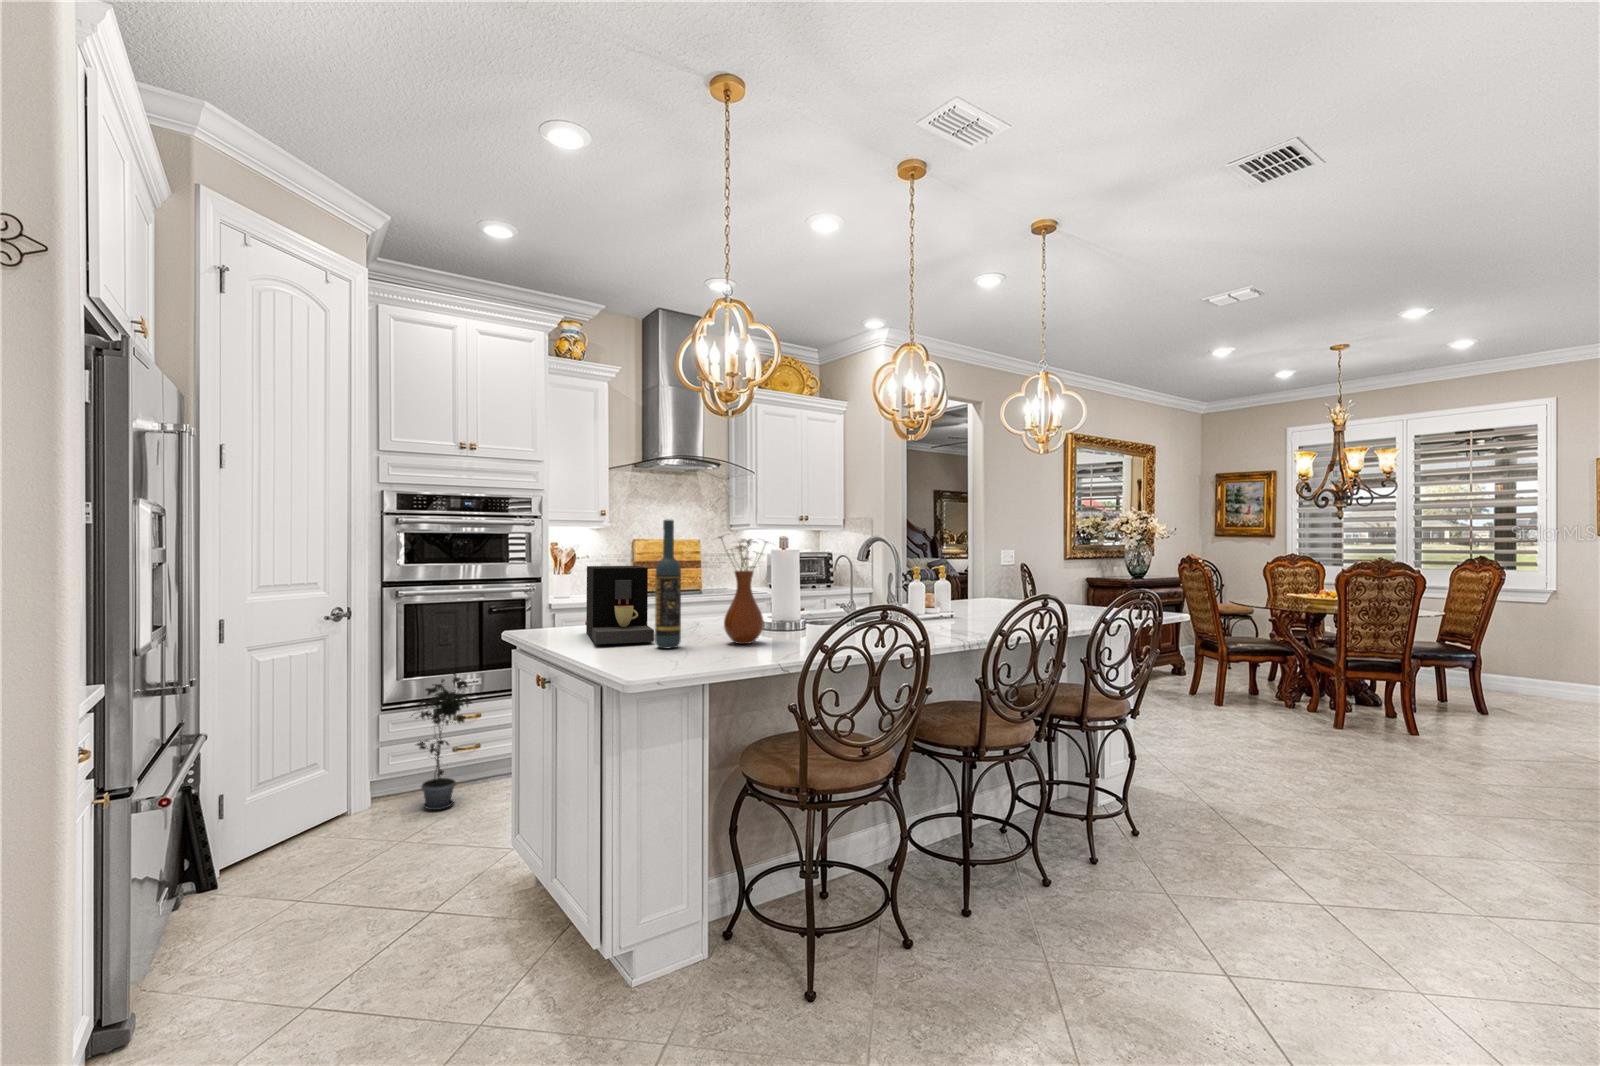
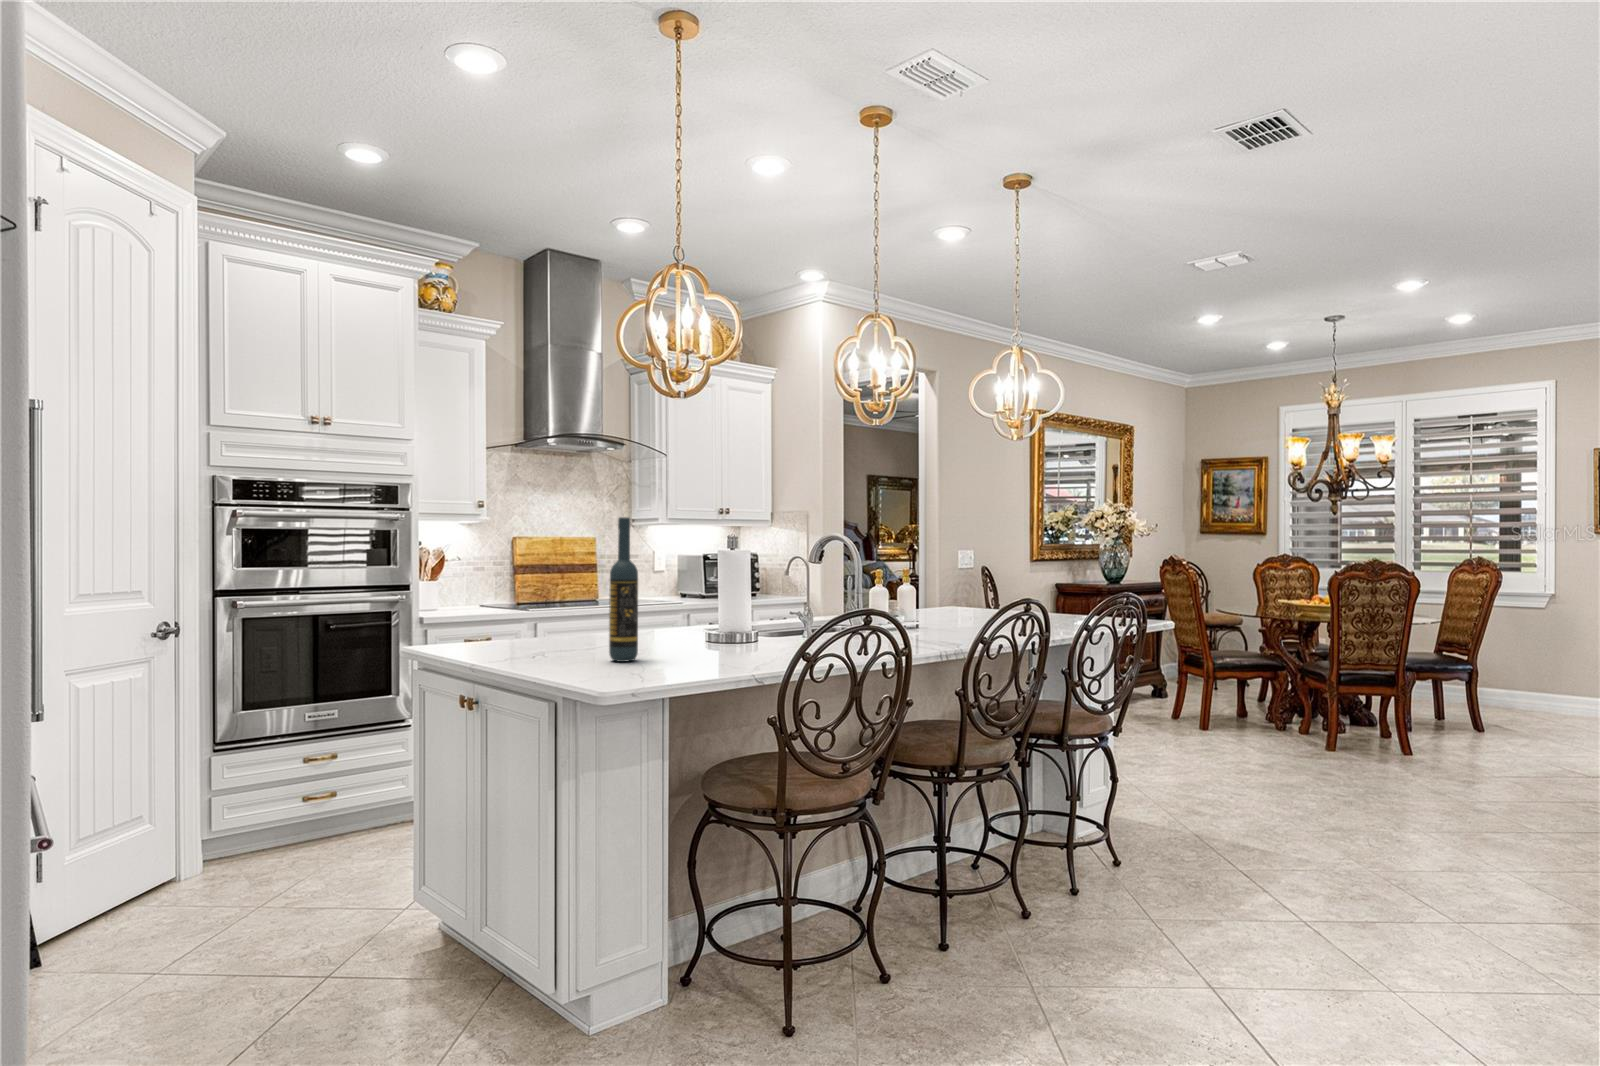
vase: present [718,536,769,644] -> none [667,533,742,656]
coffee maker: present [586,566,654,644] -> none [512,570,604,658]
potted plant: present [411,672,472,810] -> none [257,702,339,874]

